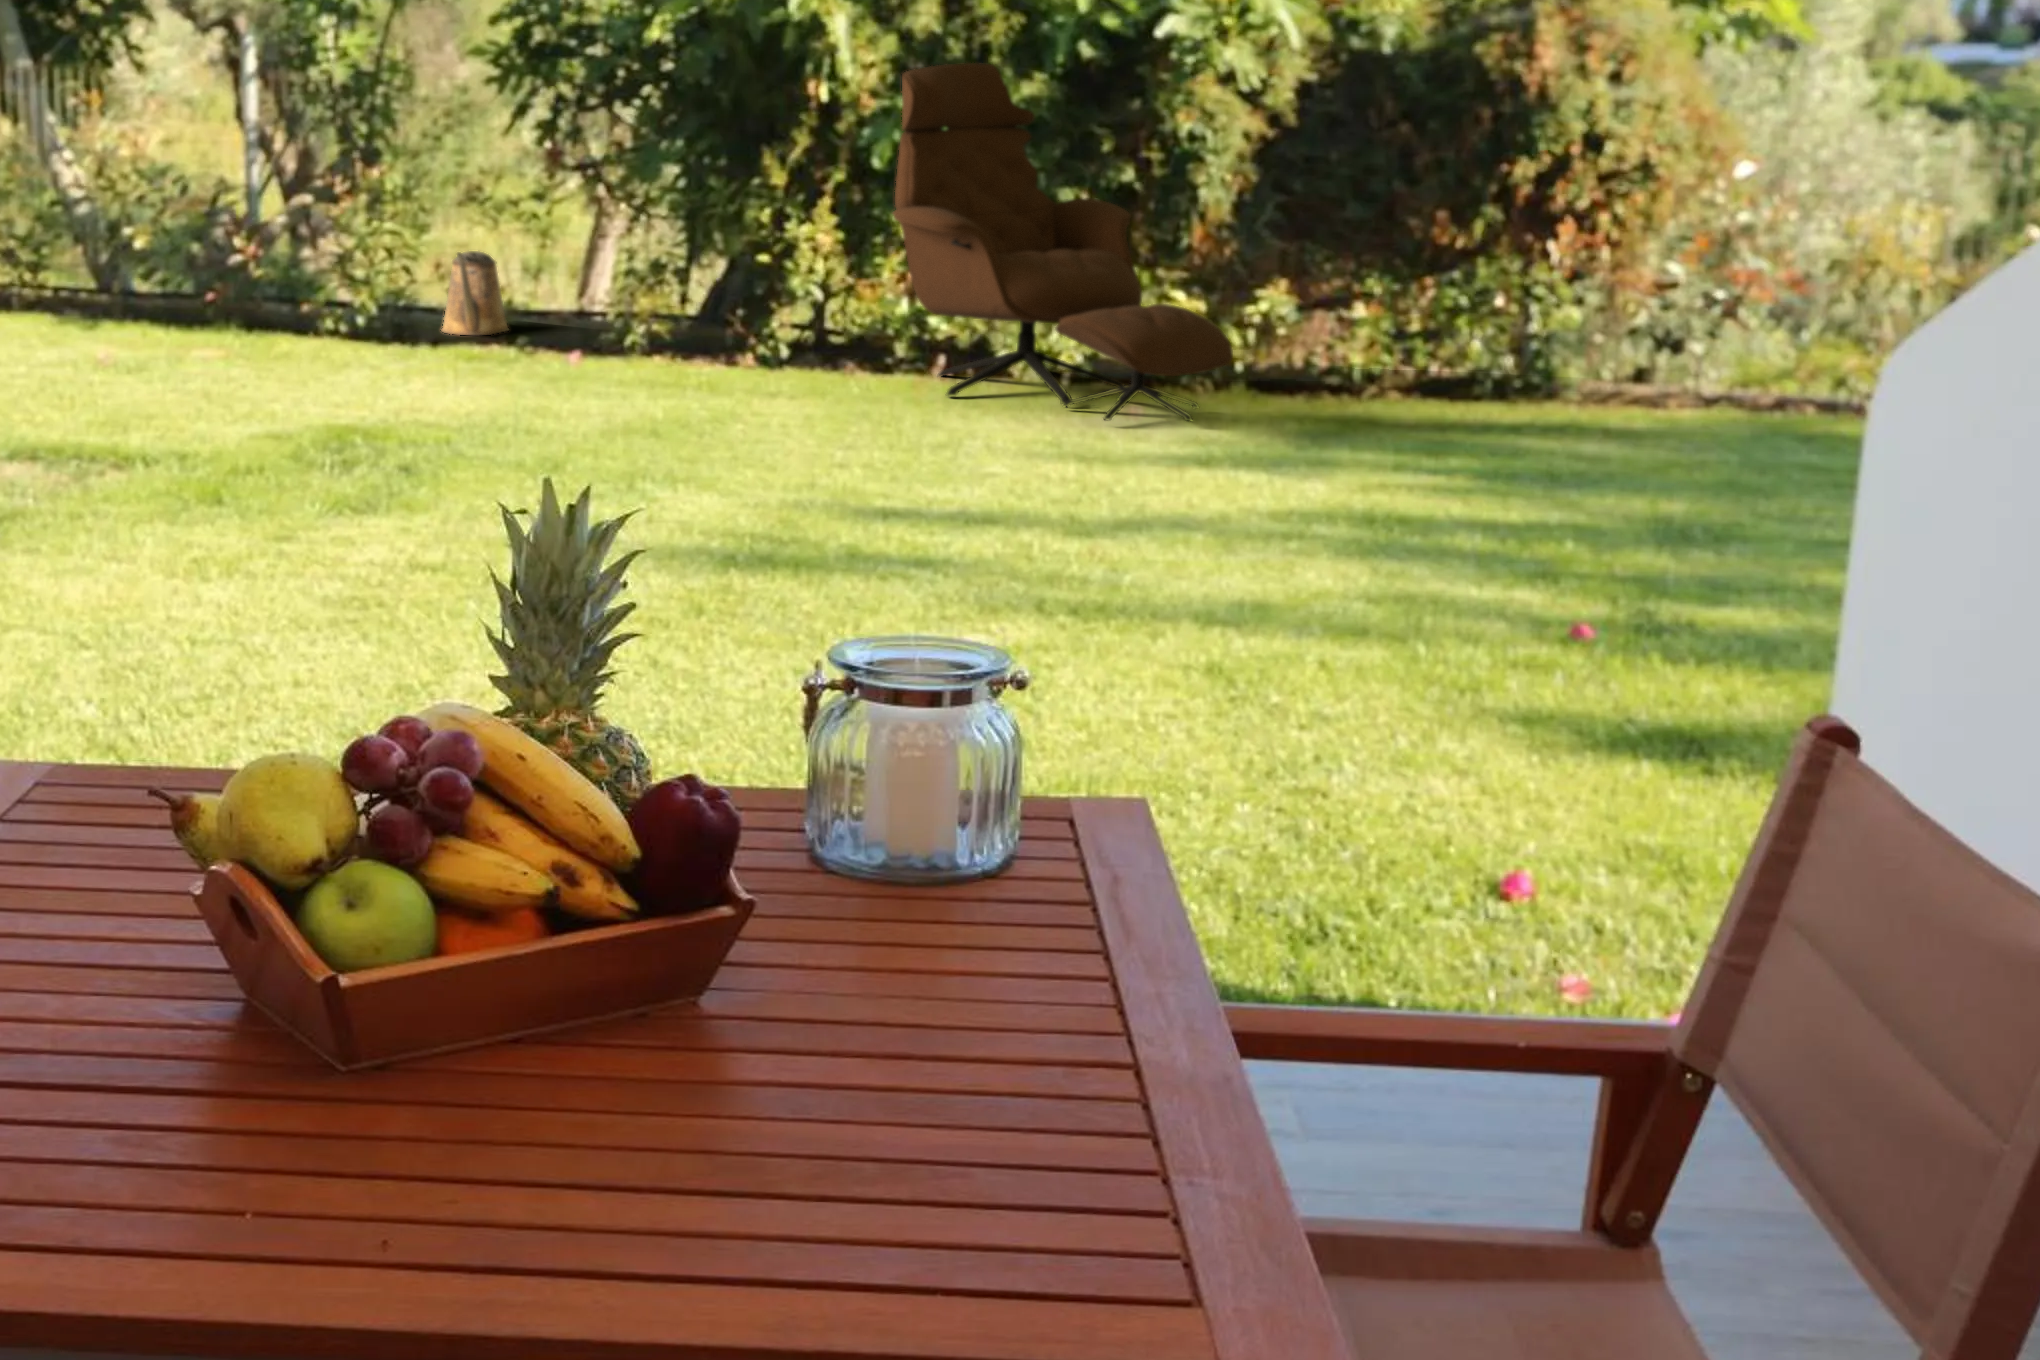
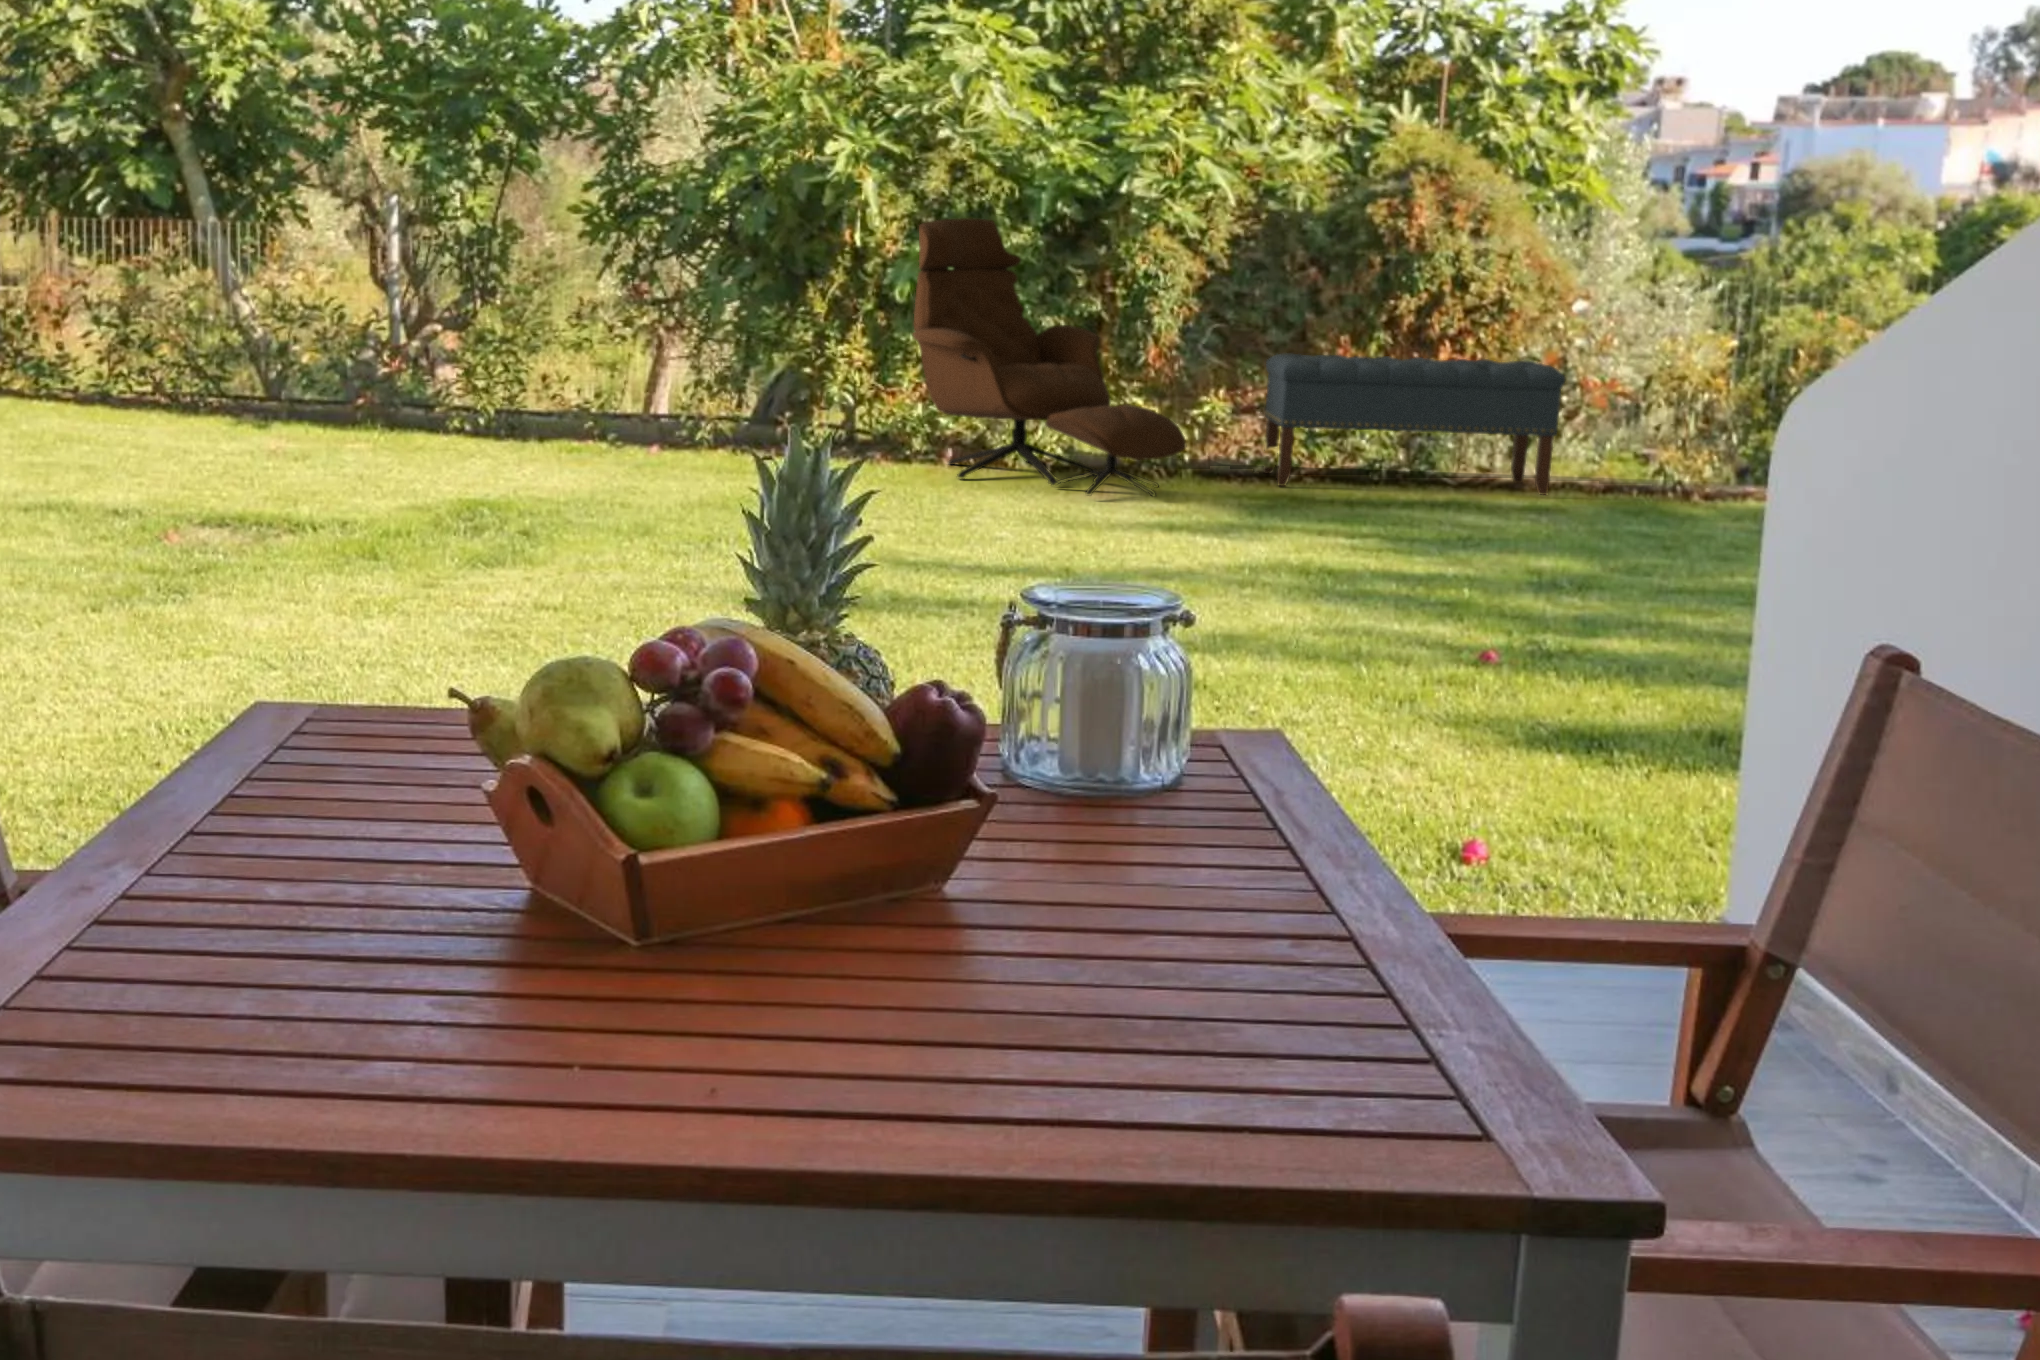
bench: none [1336,235,1719,417] -> present [1263,354,1565,495]
watering can: present [442,251,509,335] -> none [548,366,603,434]

